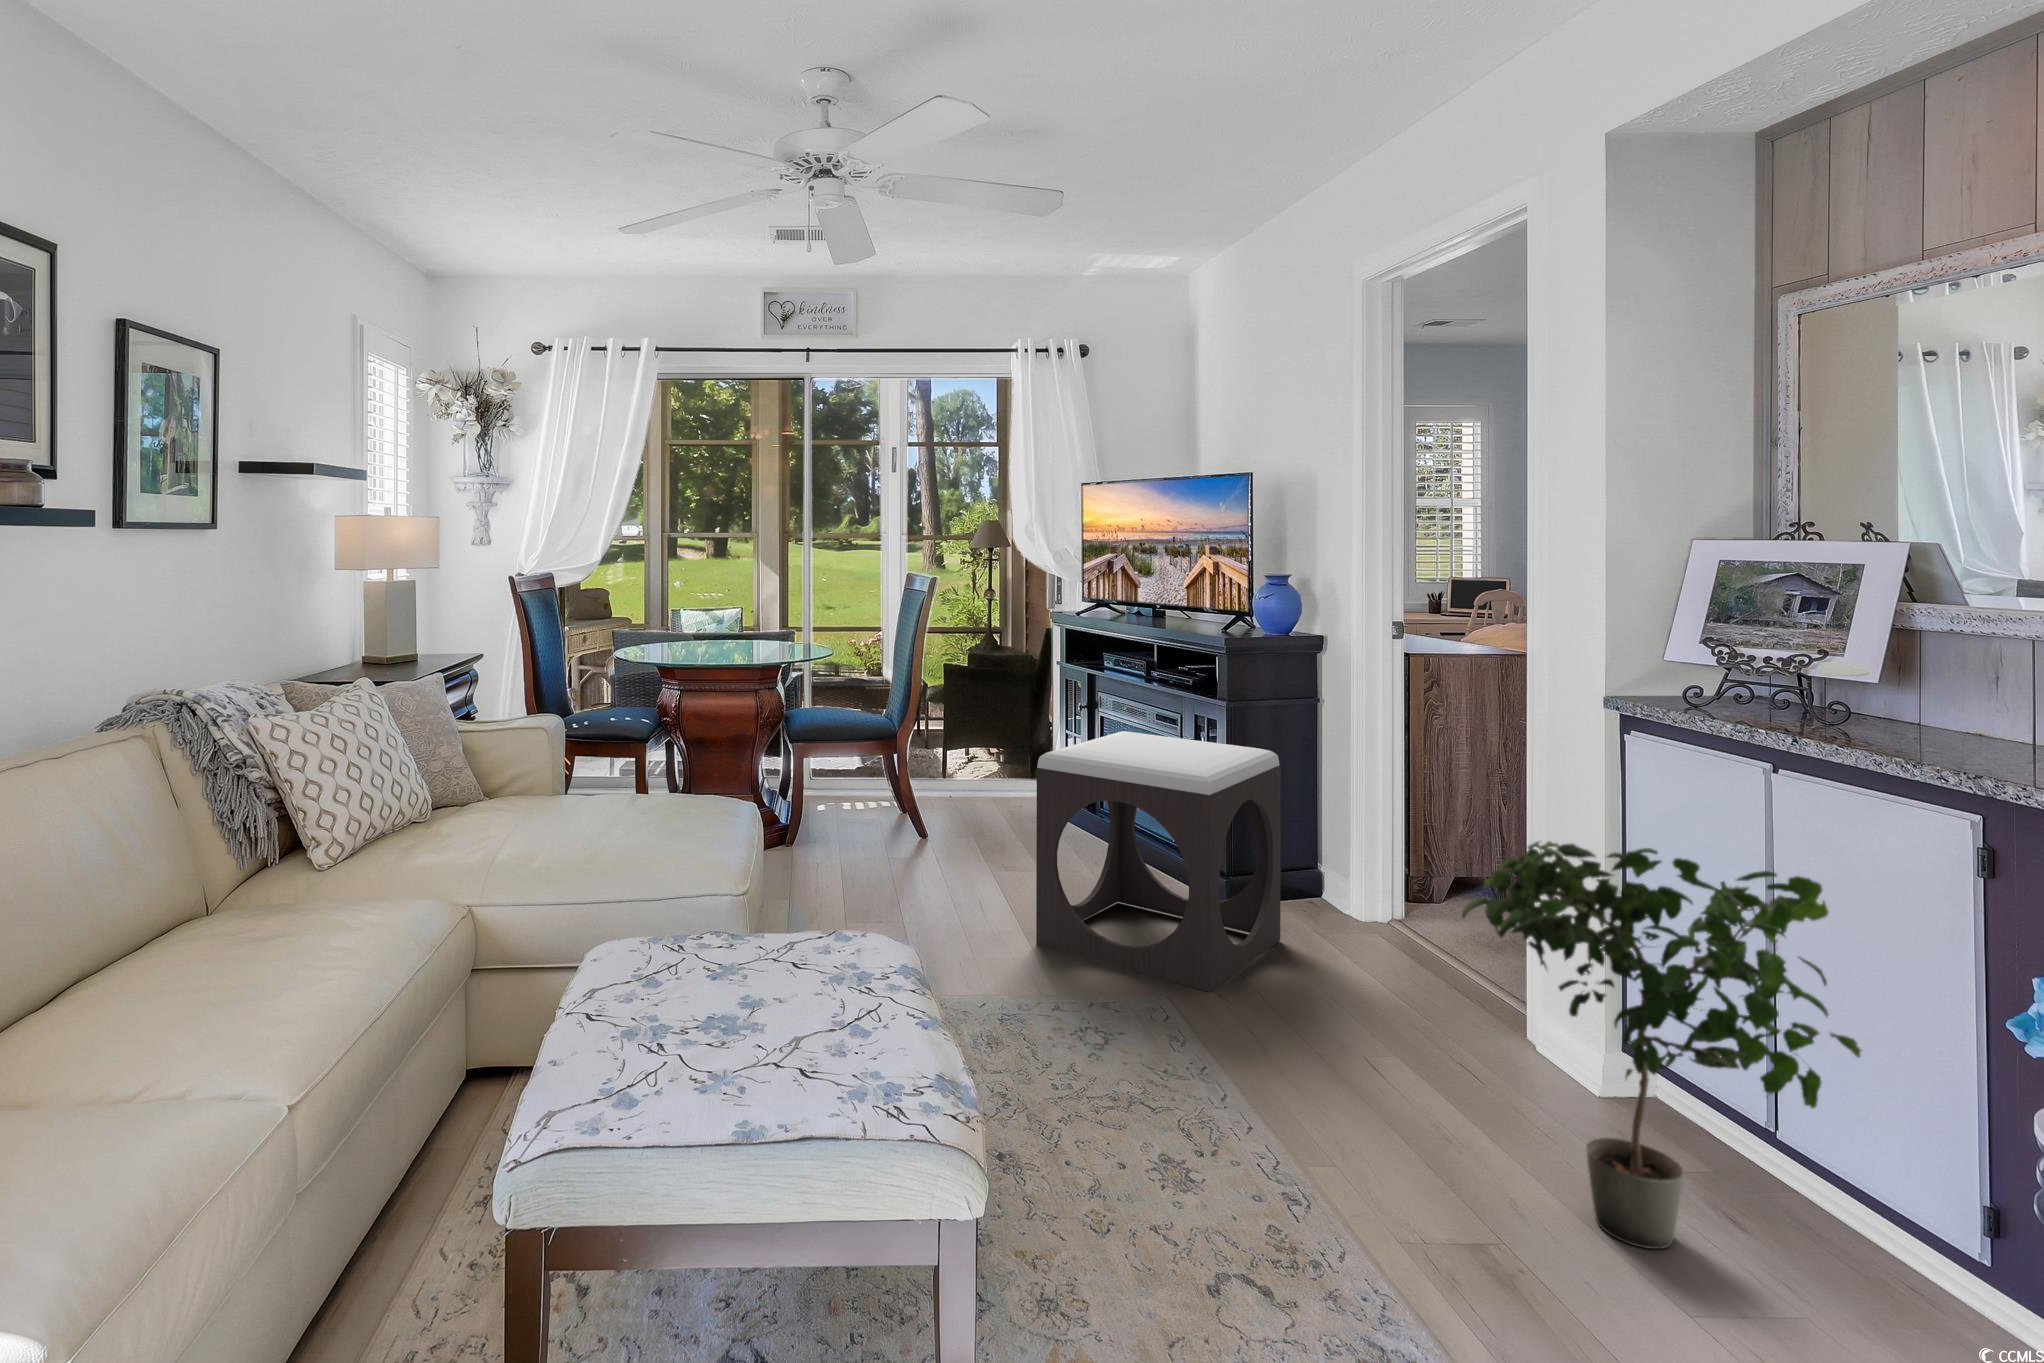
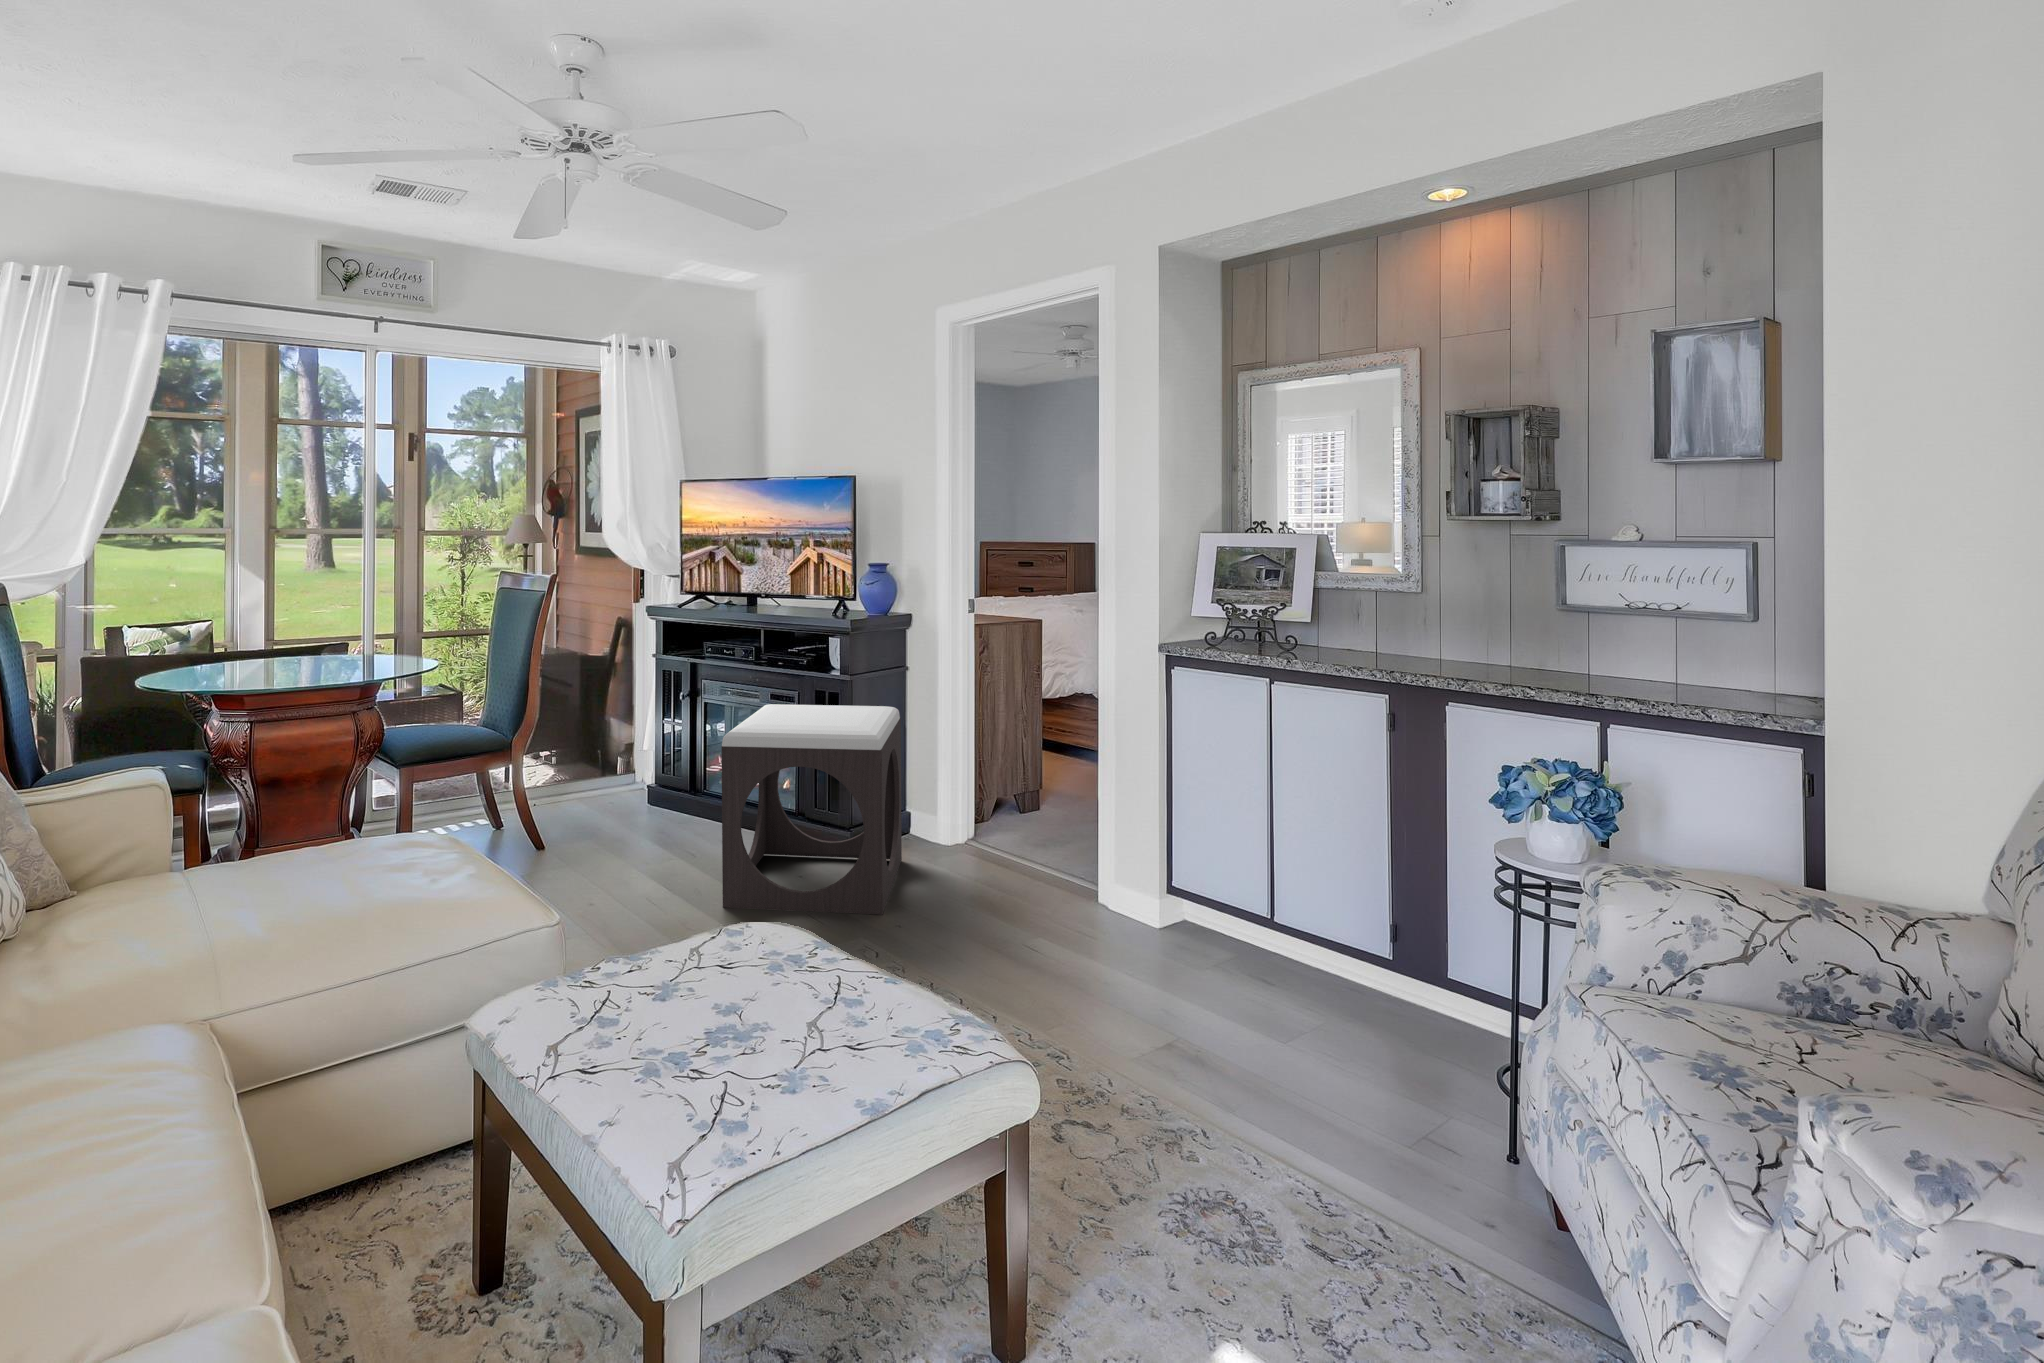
potted plant: present [1462,841,1861,1249] -> none [1121,746,1349,1022]

